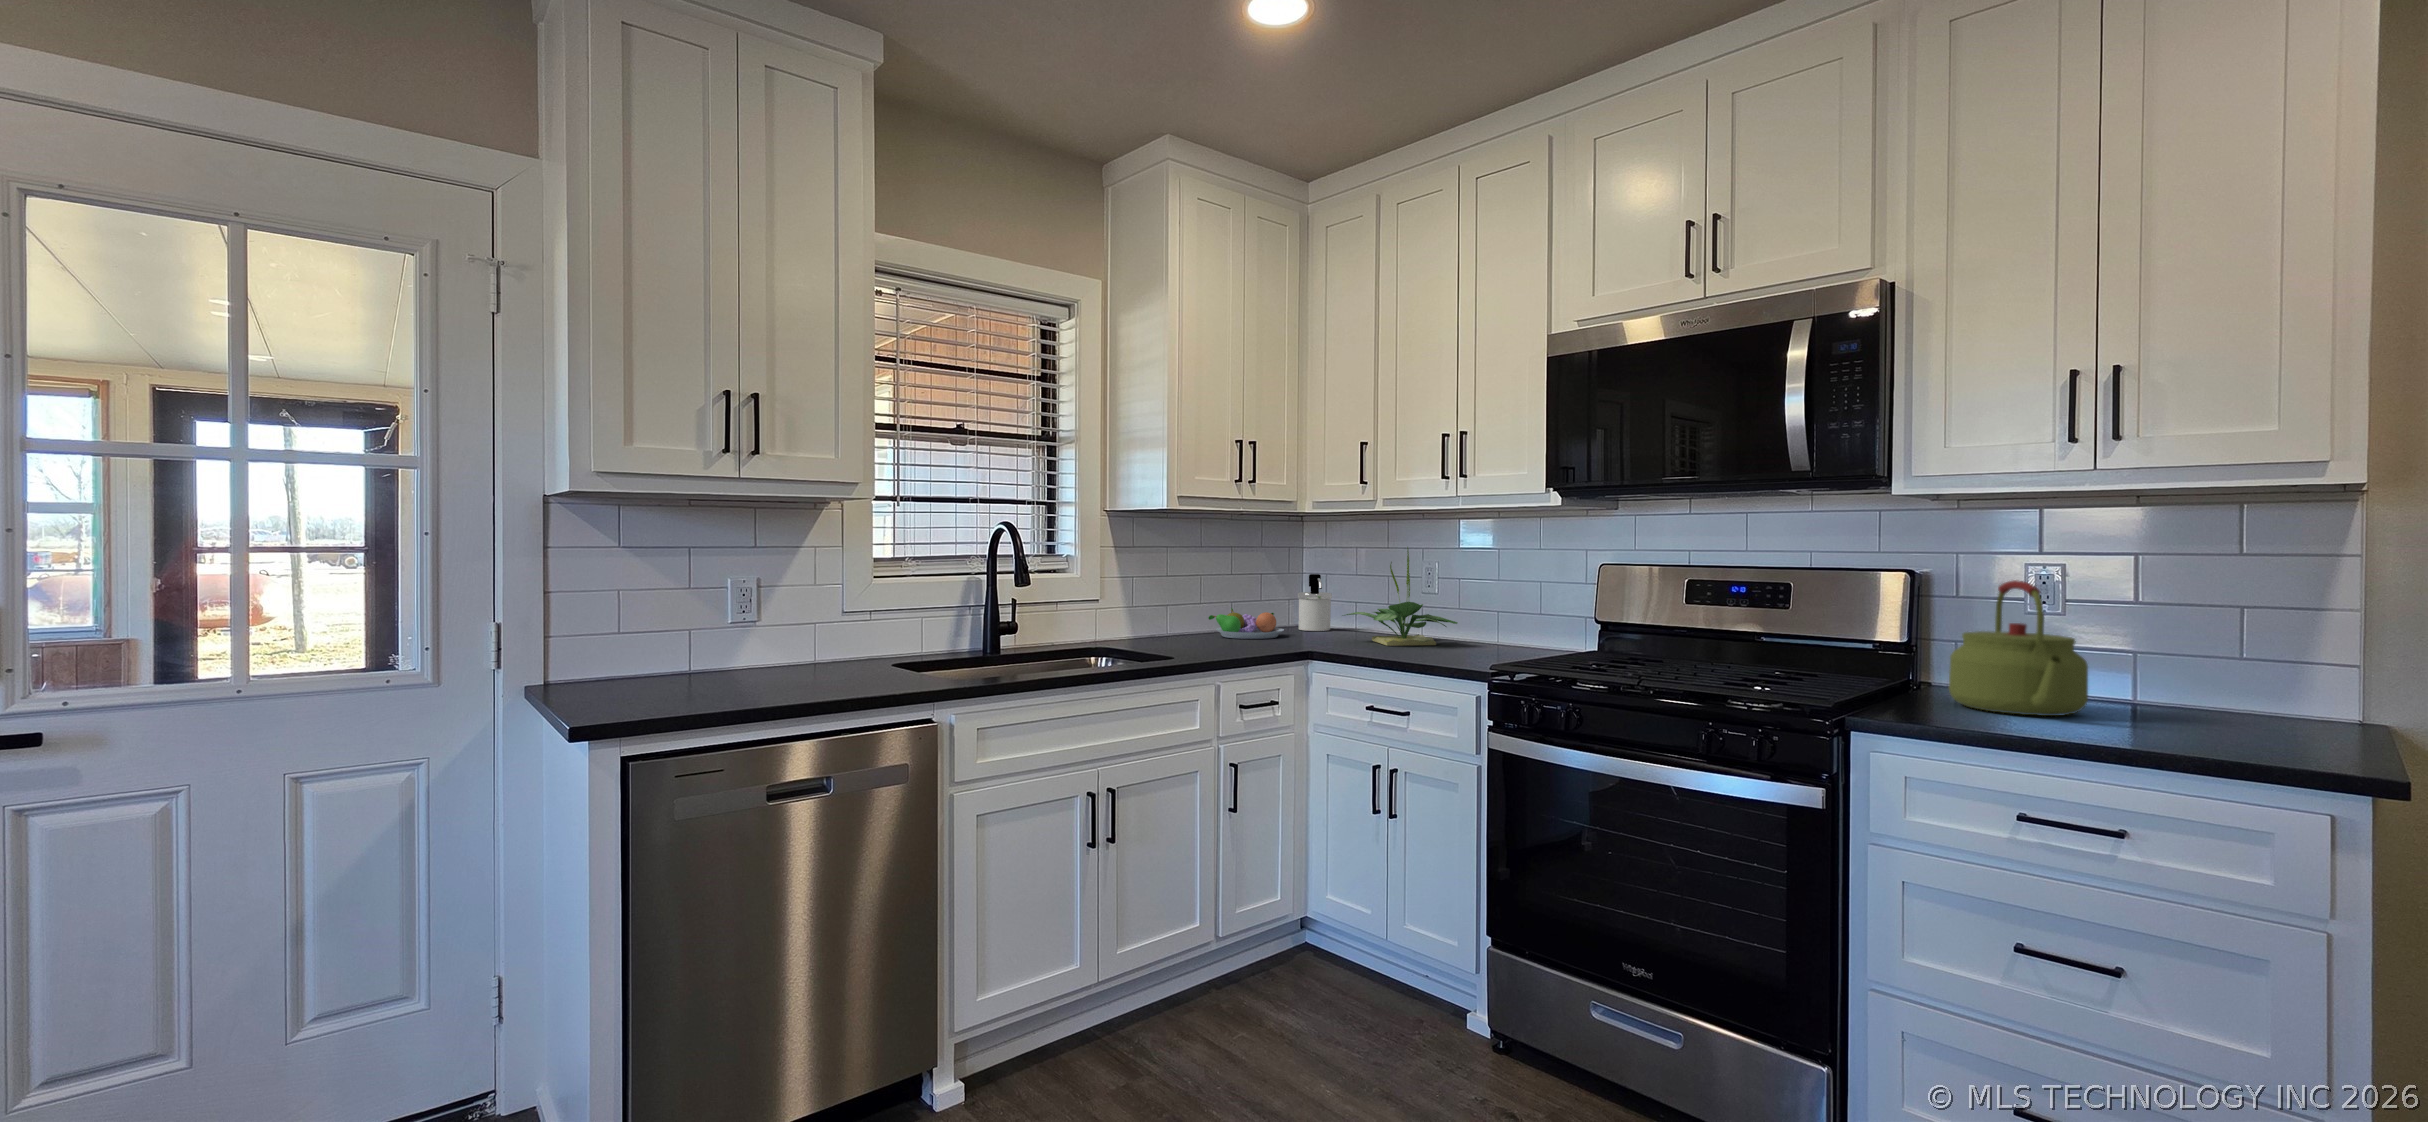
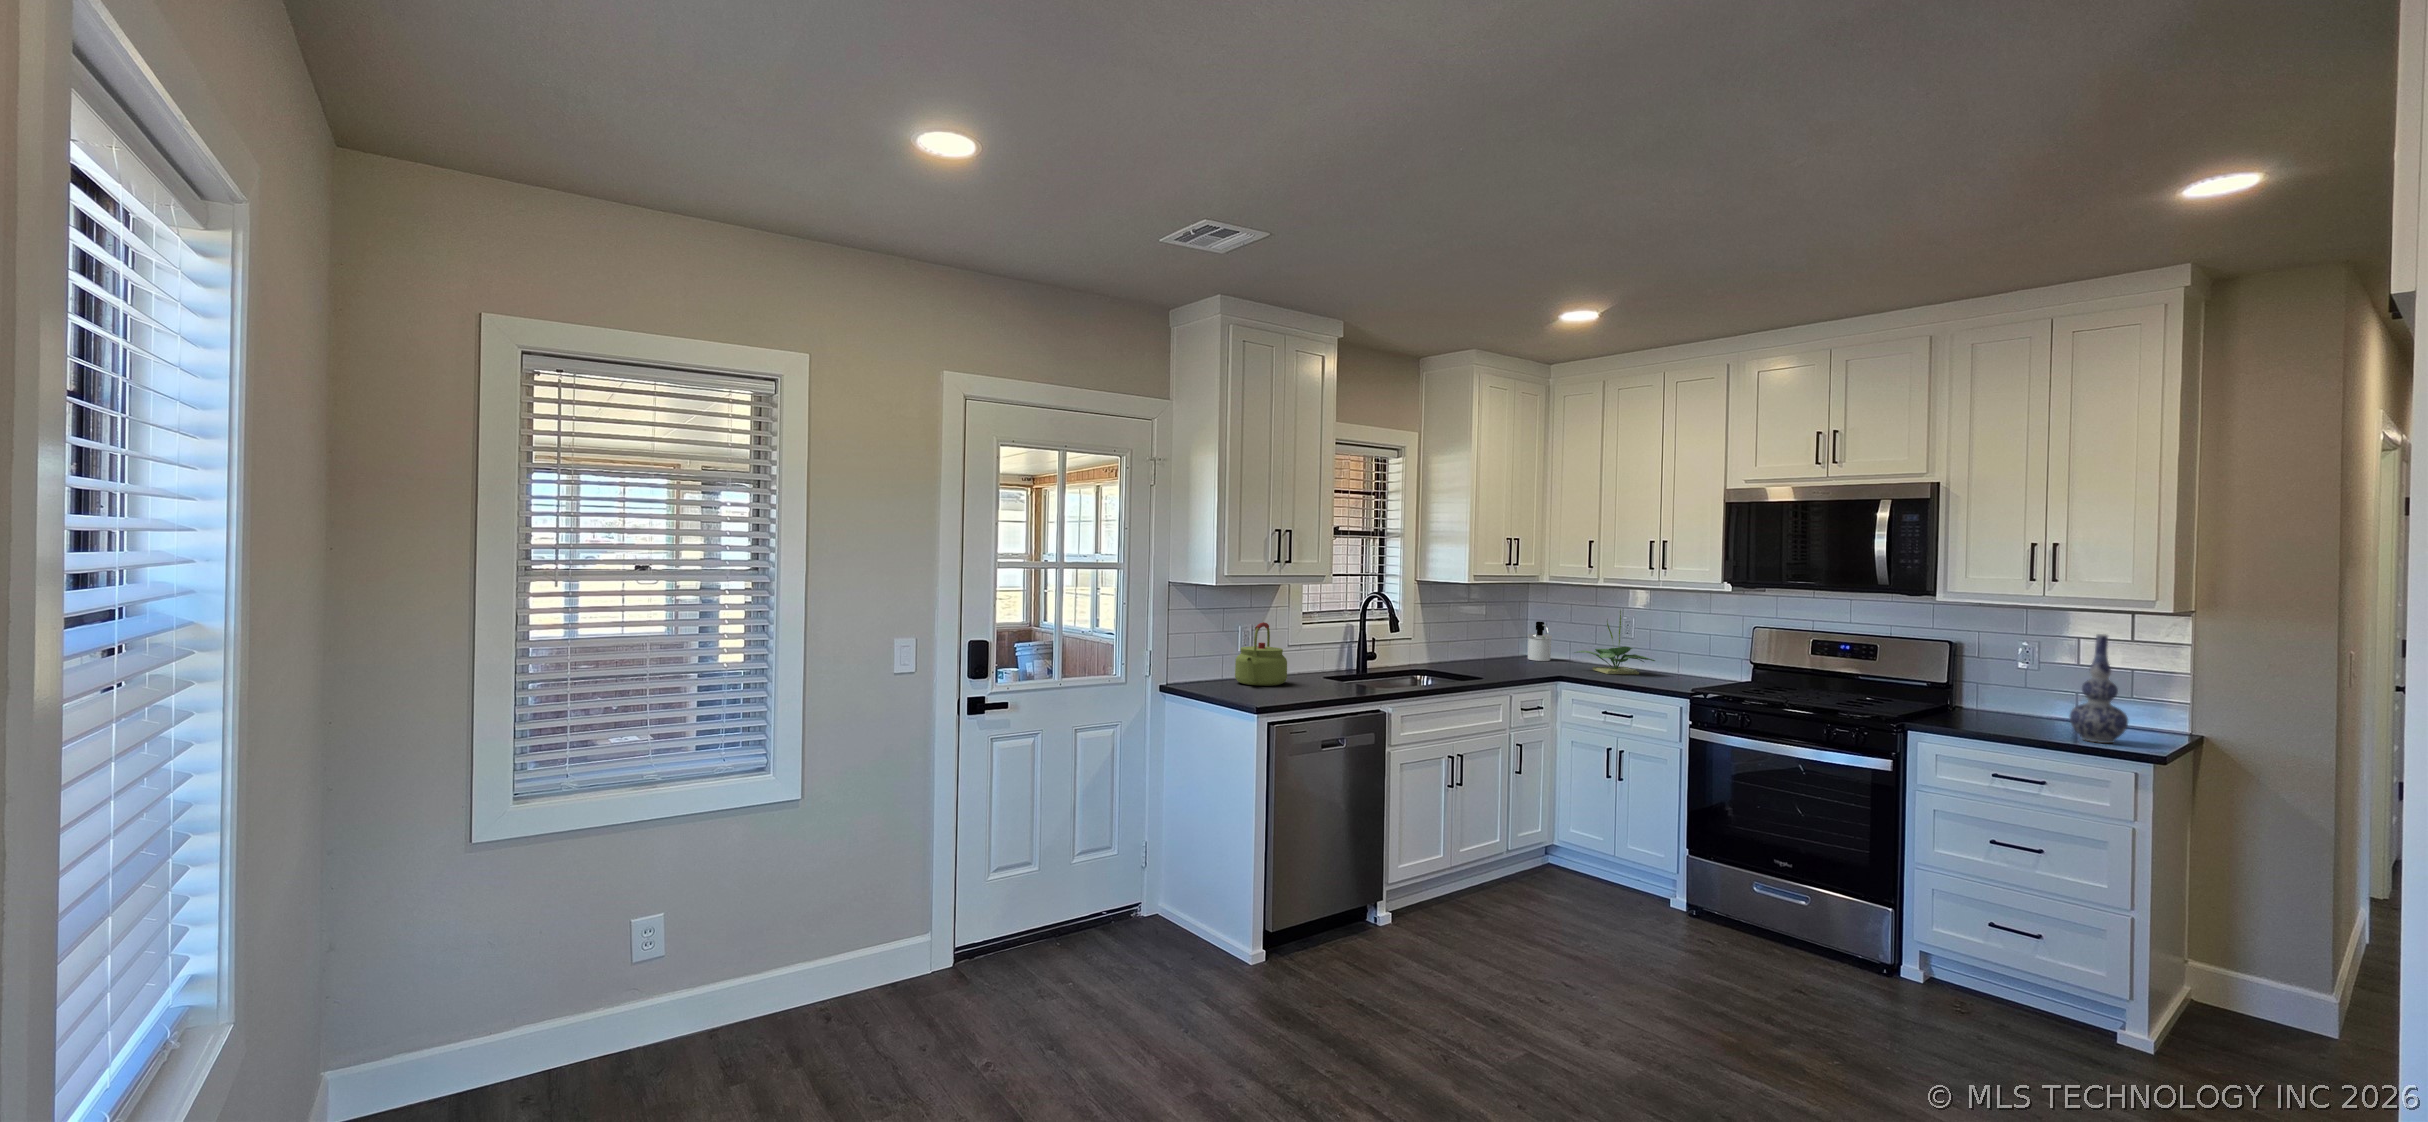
vase: none [2168,529,2296,749] -> present [2070,634,2128,743]
kettle: present [1949,580,2088,716] -> present [1235,622,1287,686]
fruit bowl: present [1209,608,1284,639] -> none [1476,644,1527,666]

